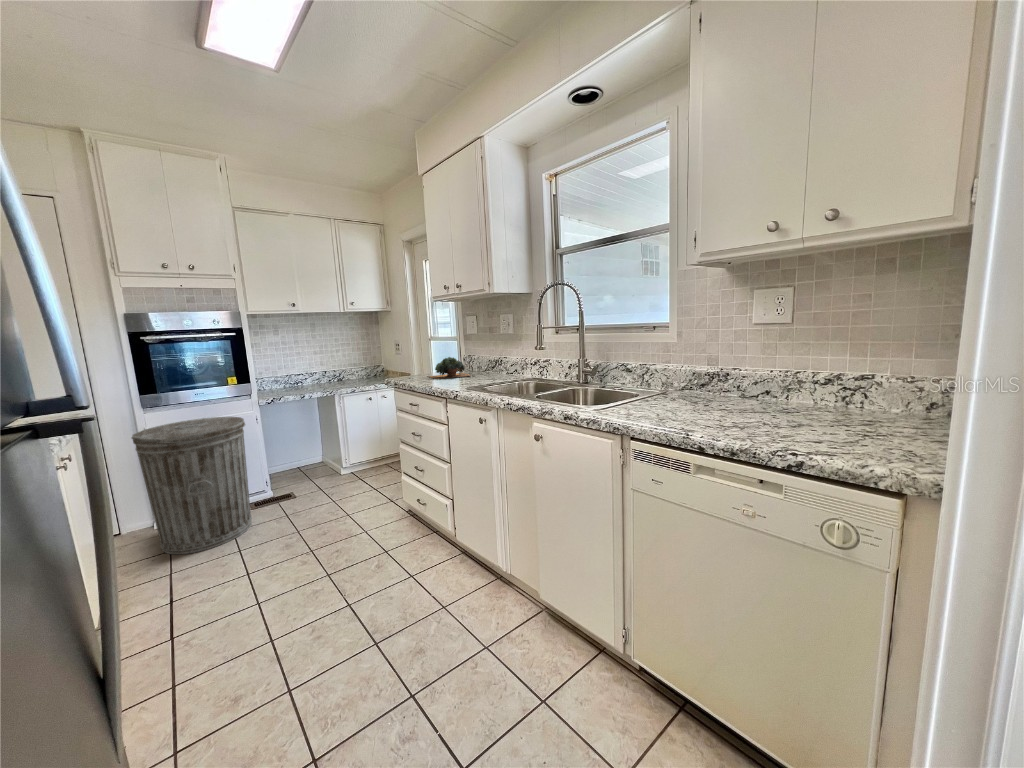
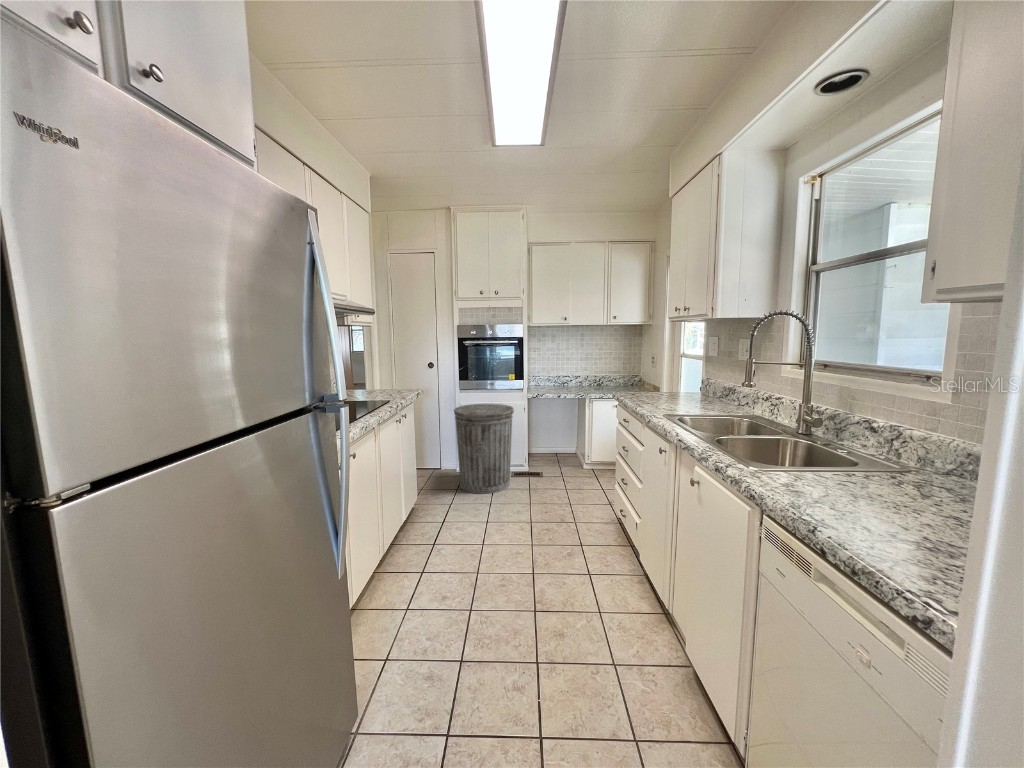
succulent plant: present [428,357,471,380] -> none [644,380,687,402]

